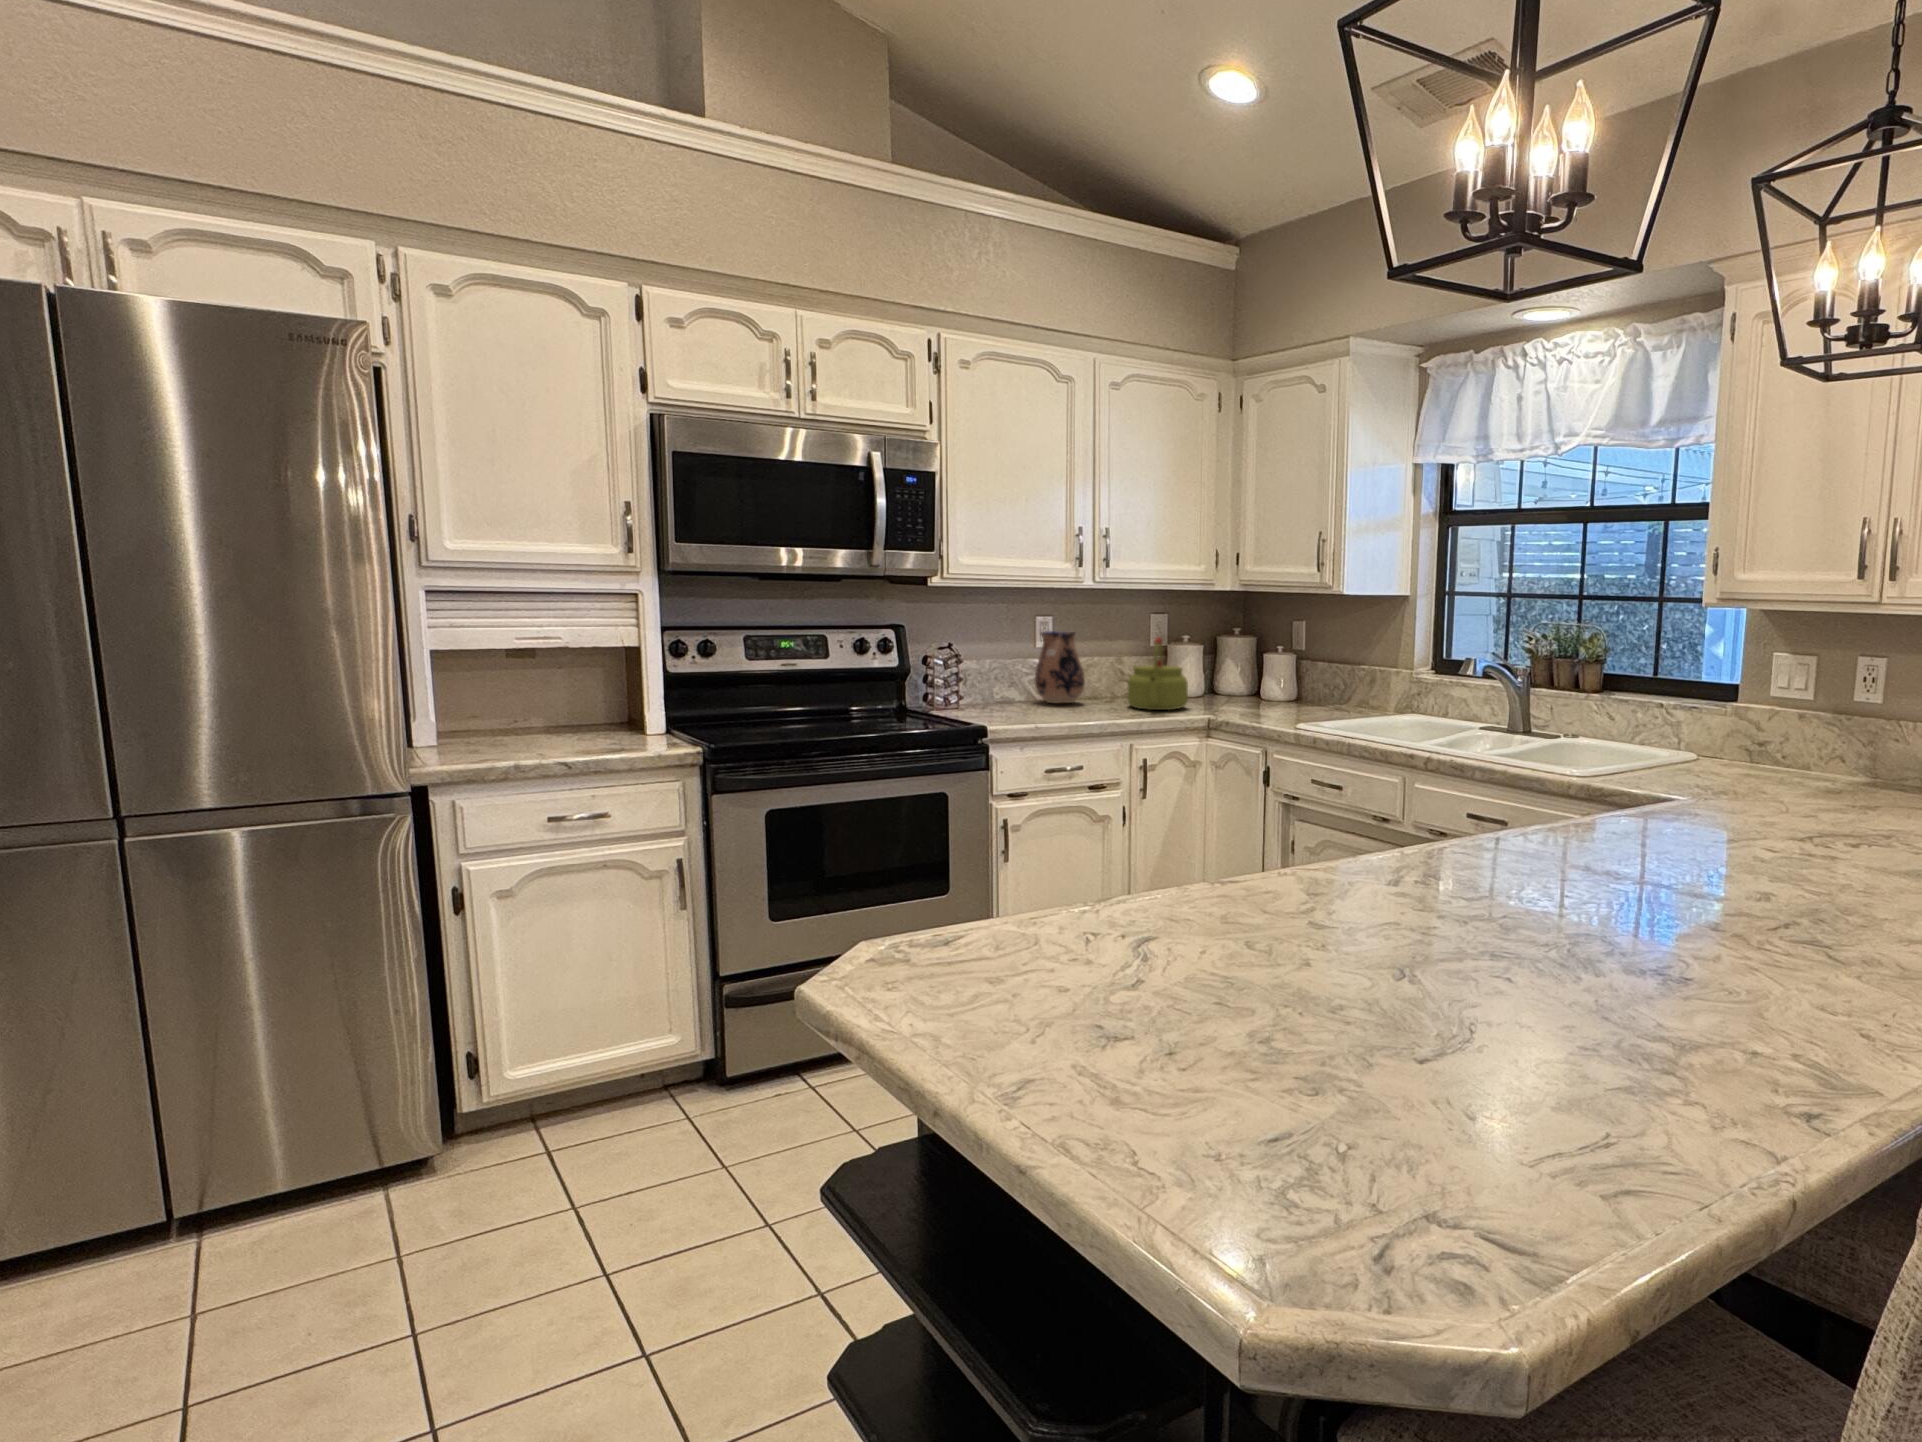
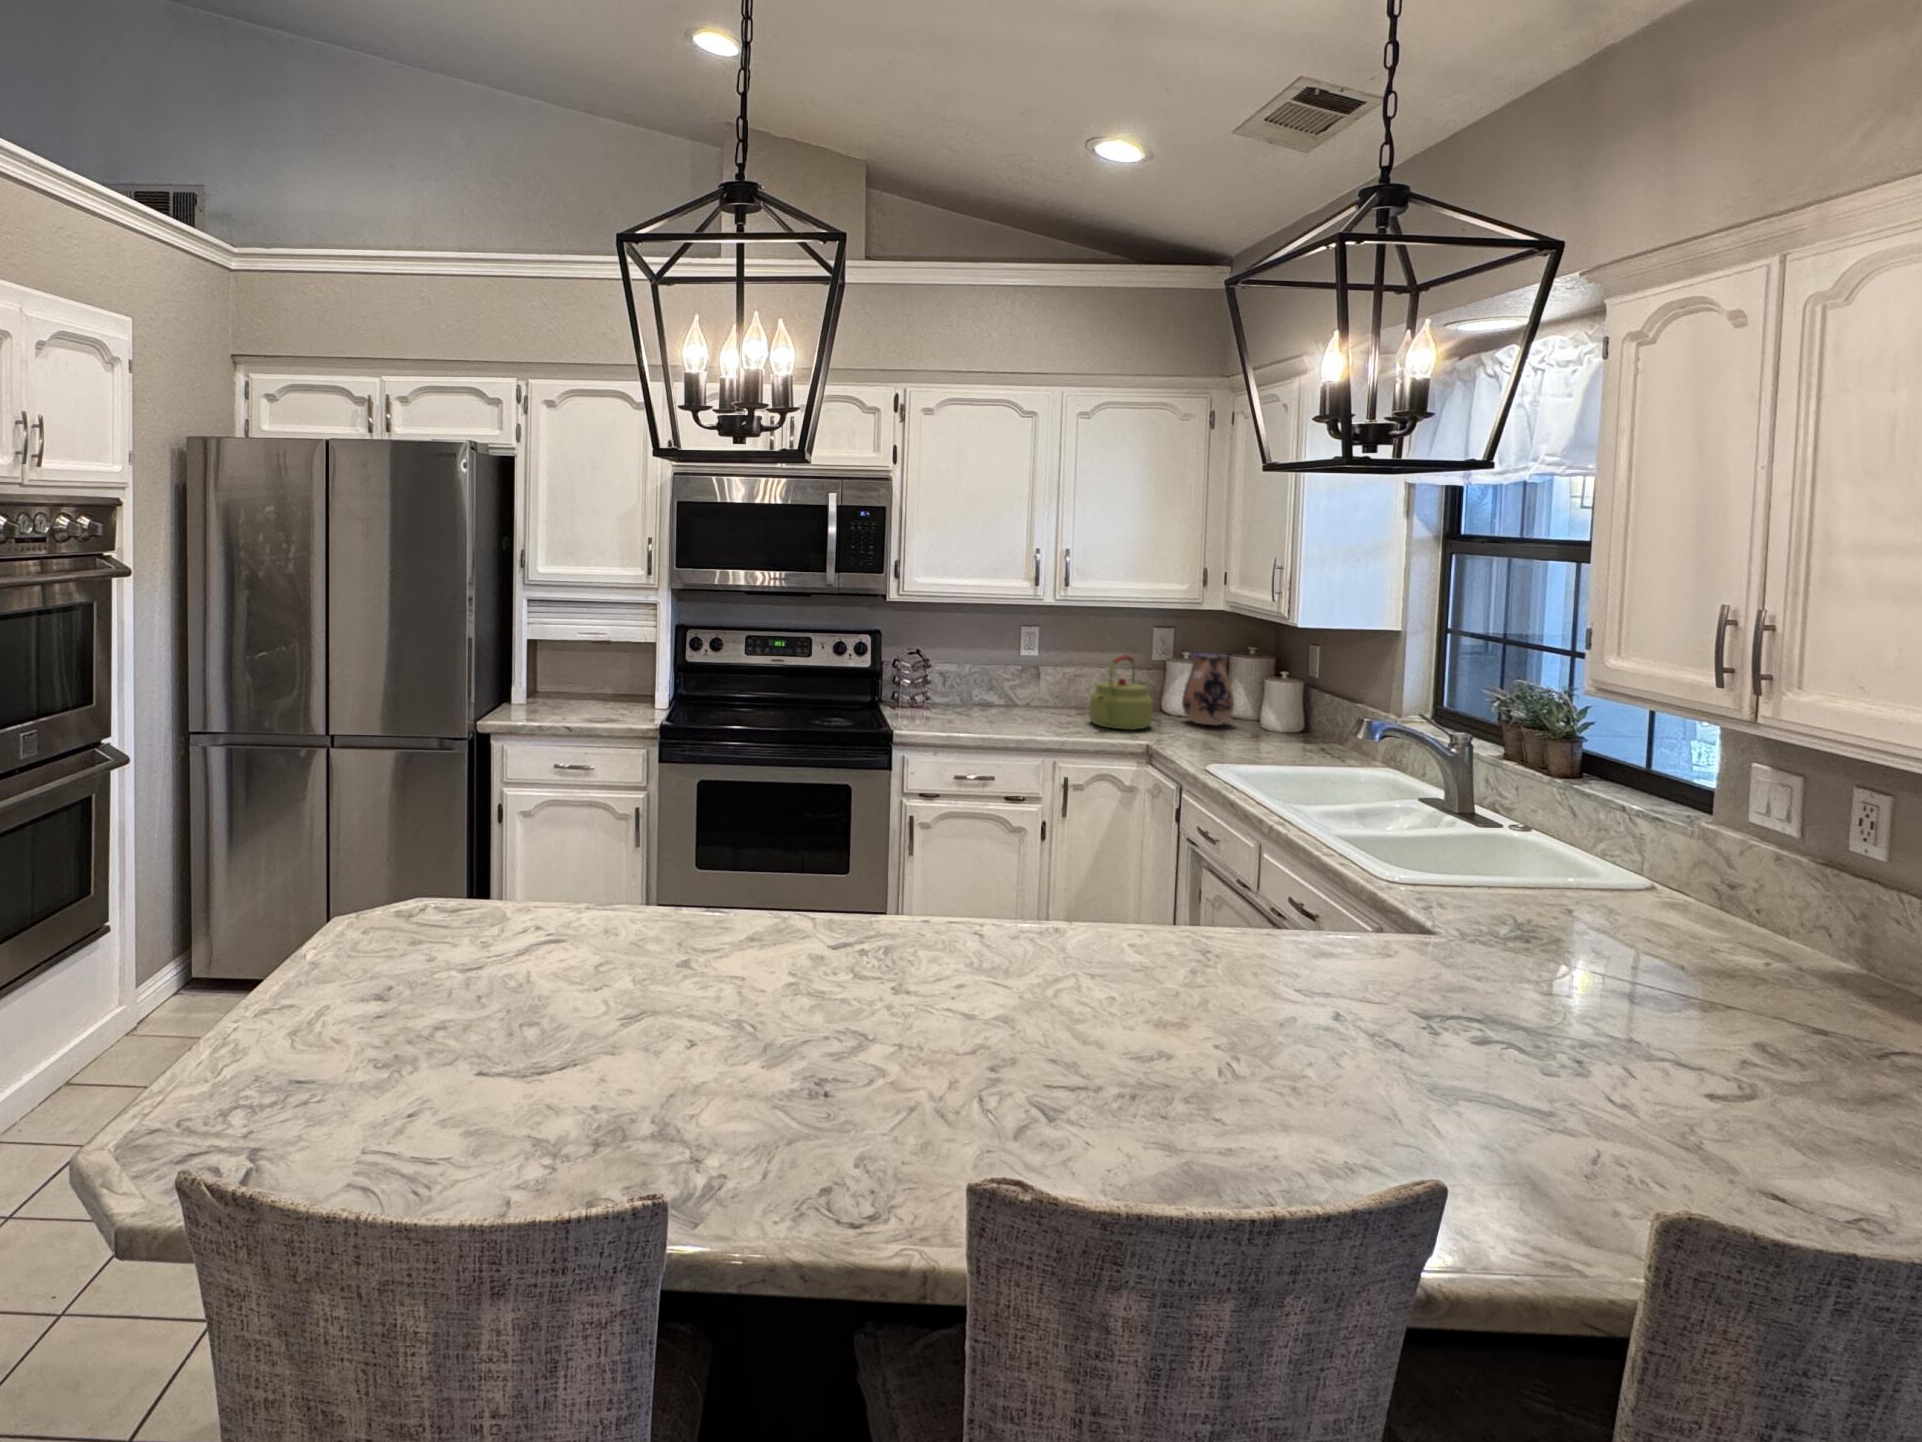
ceramic pitcher: present [1034,631,1085,704] -> present [1182,653,1234,725]

